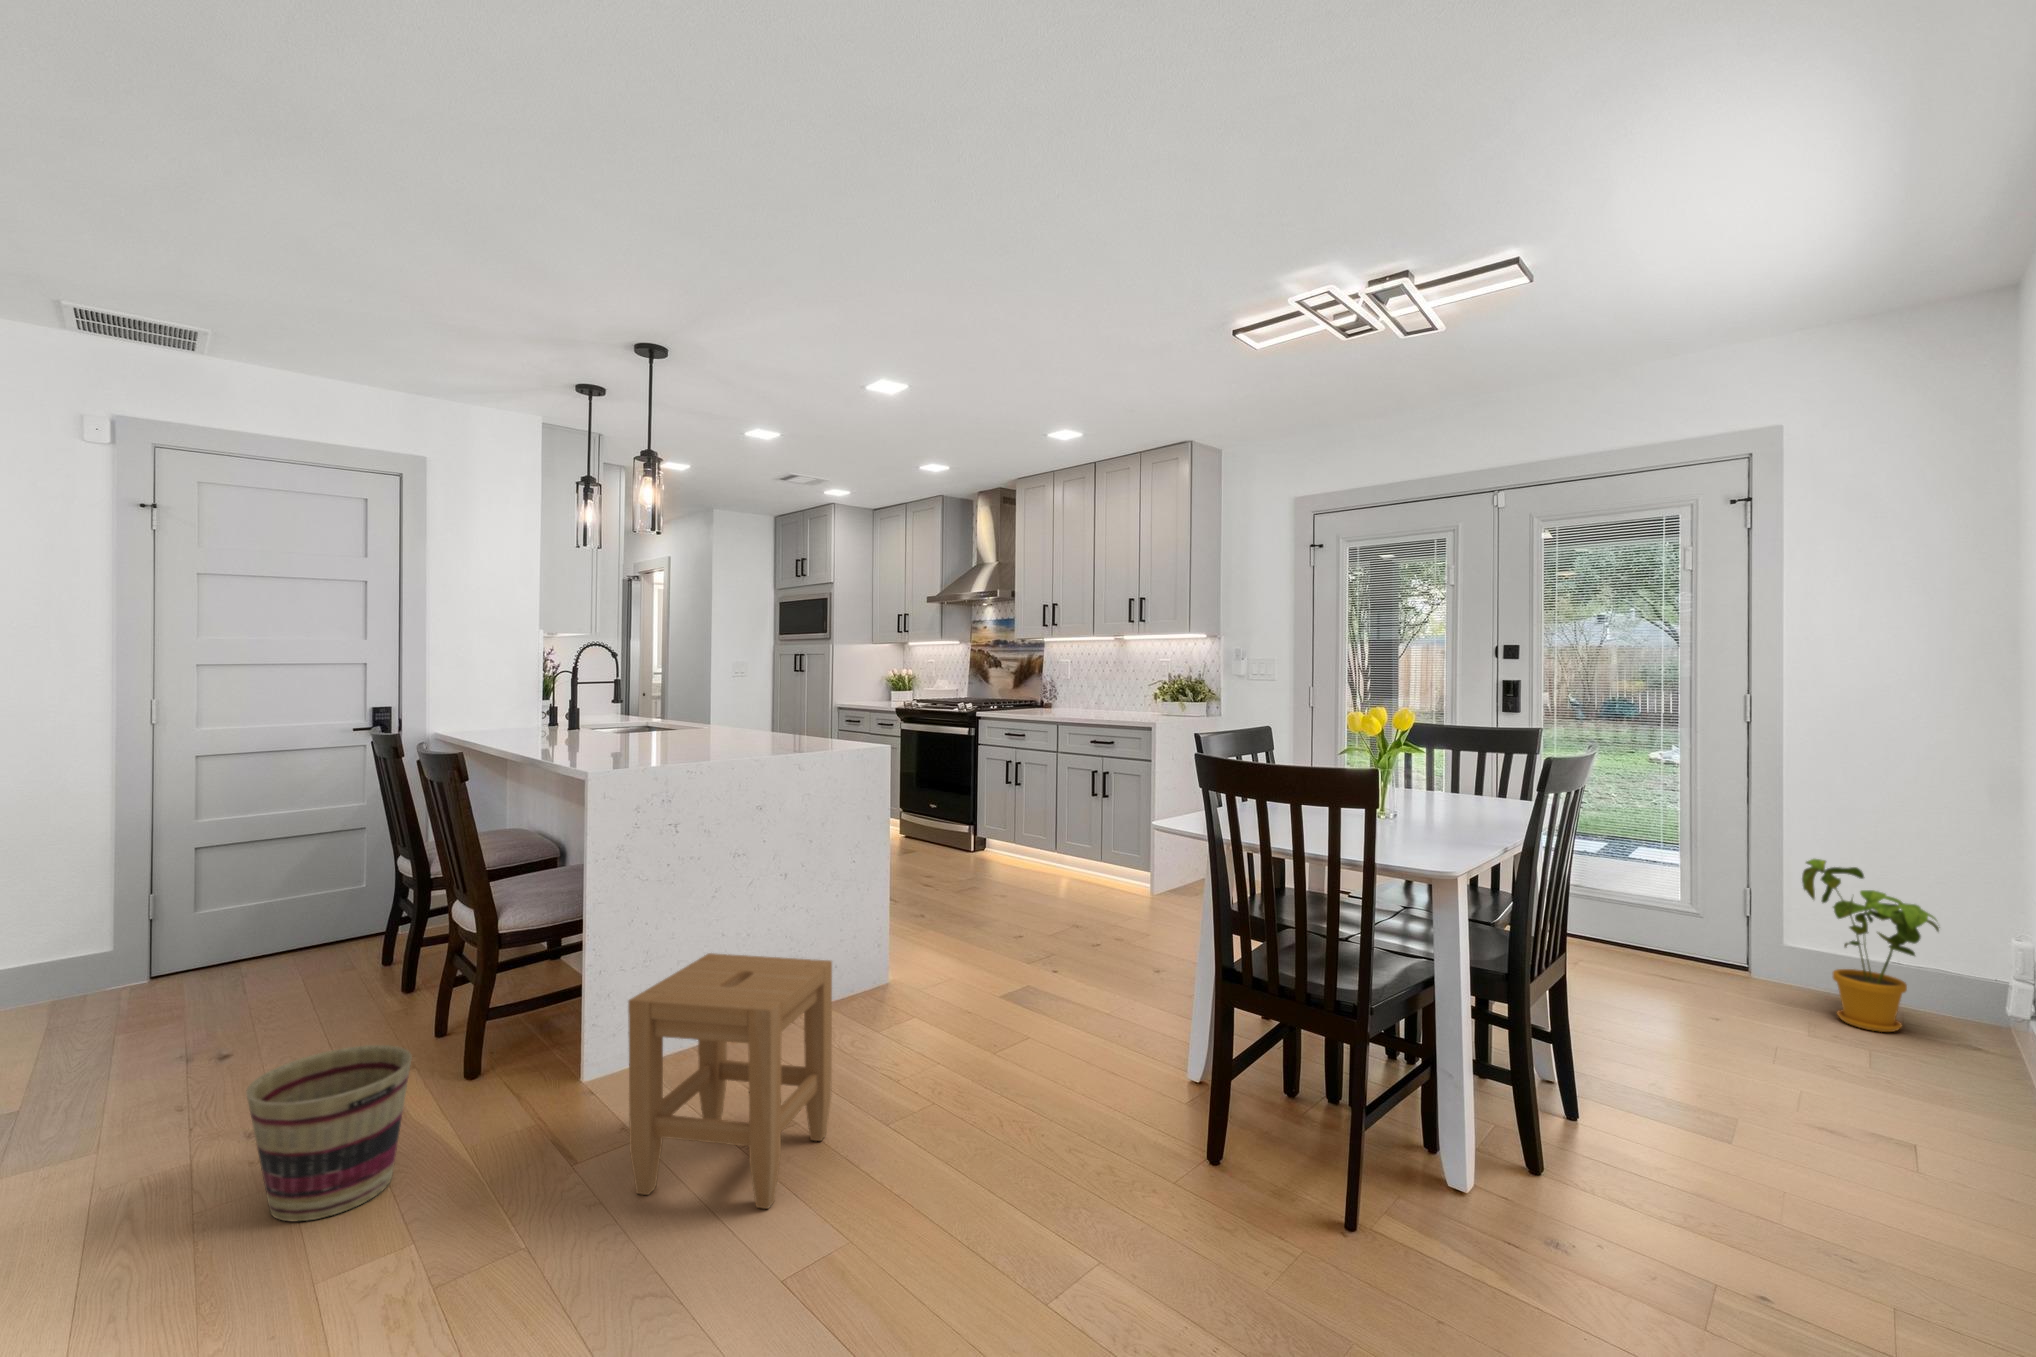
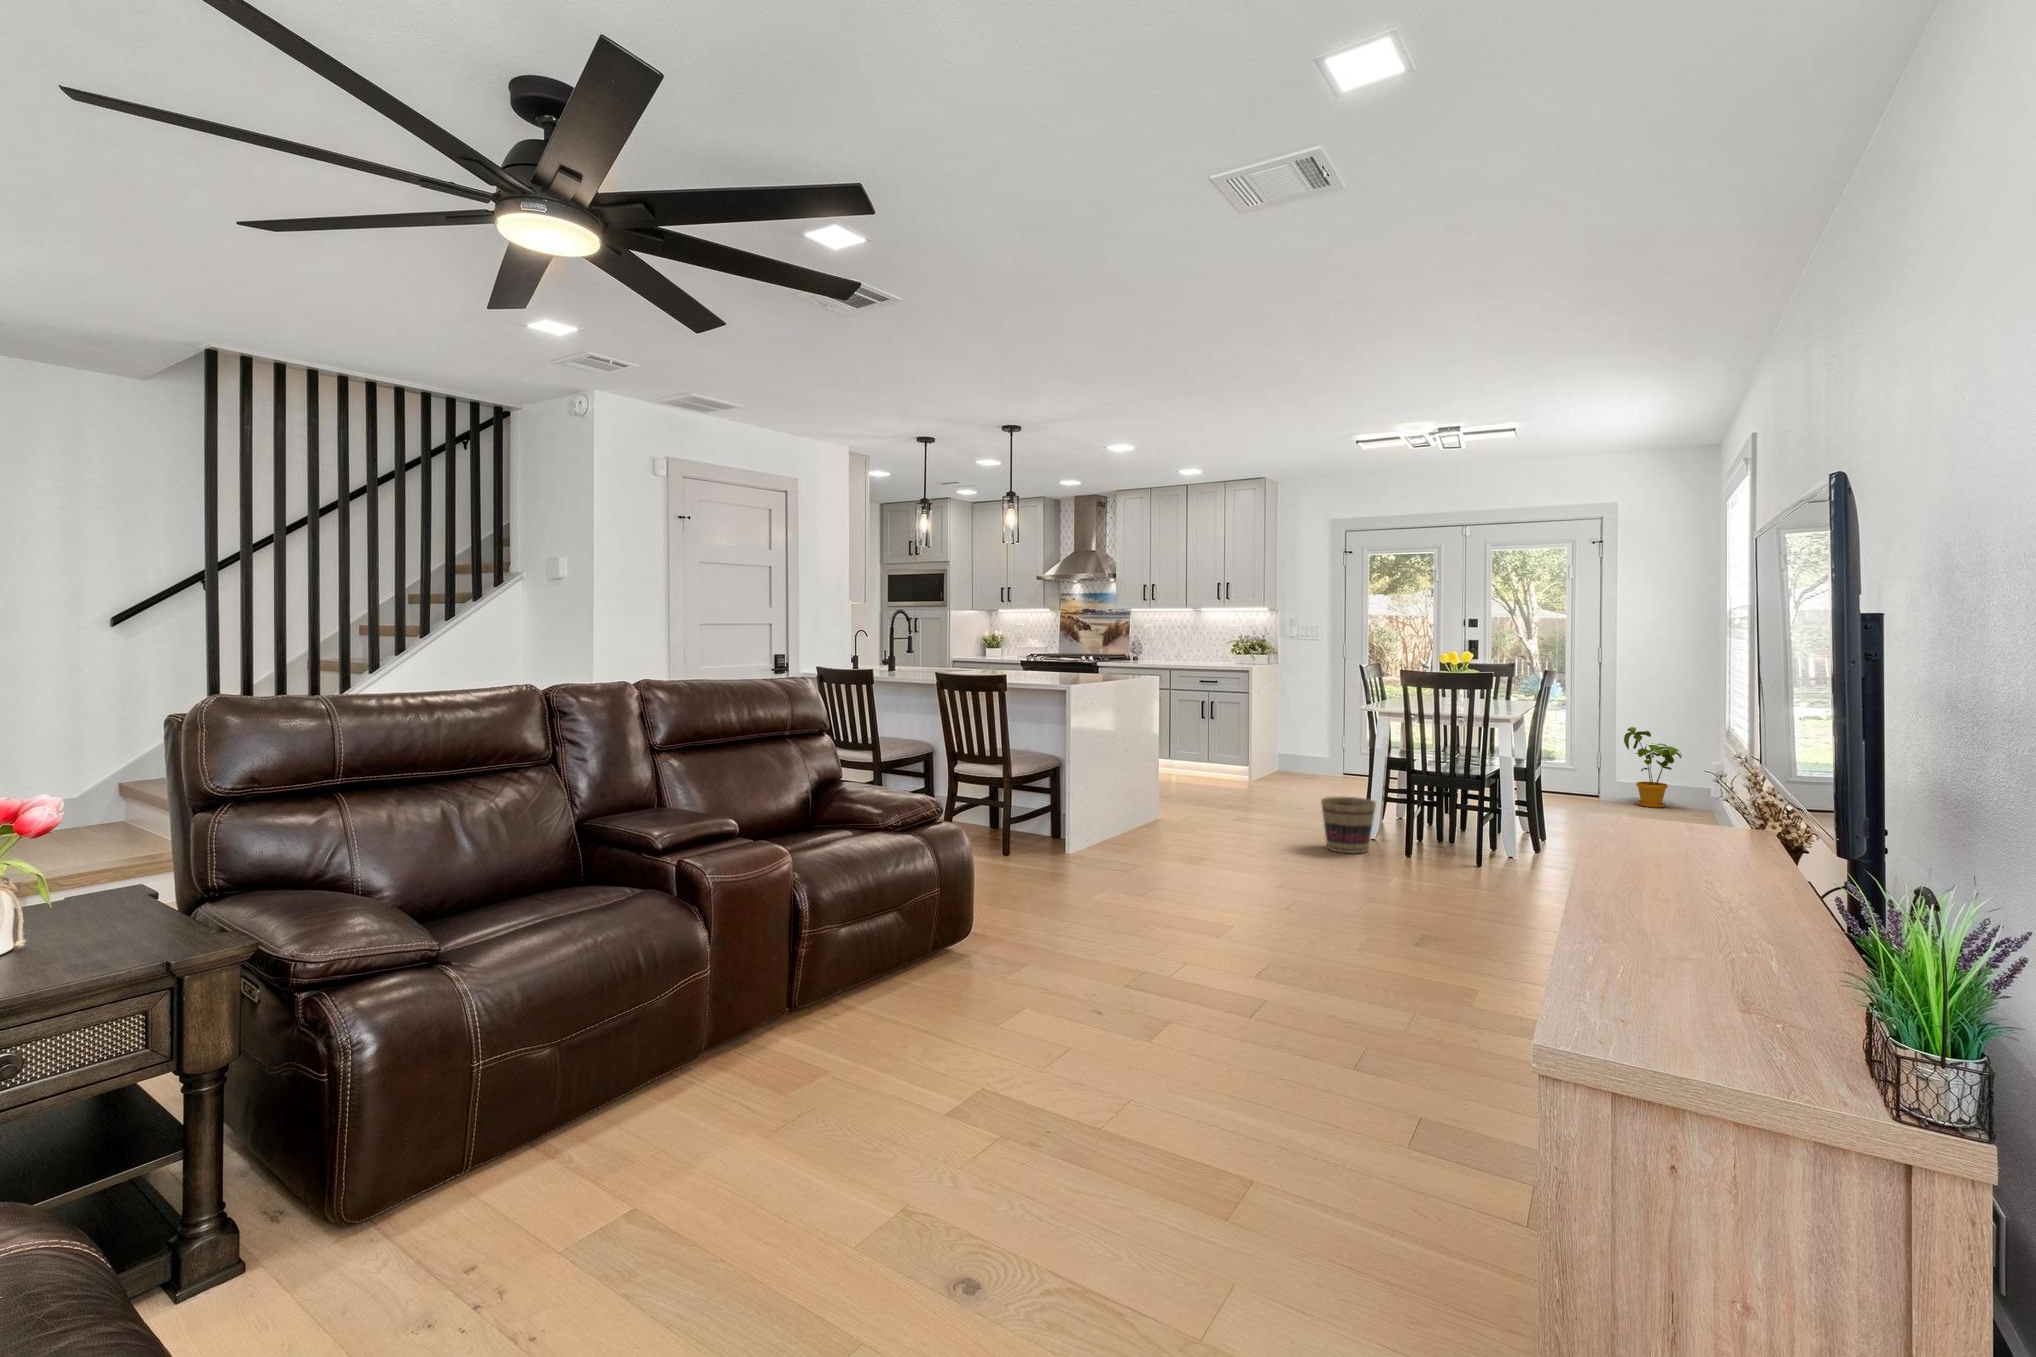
stool: present [628,953,832,1209] -> none [1202,773,1283,867]
basket: present [246,1045,412,1222] -> present [1321,797,1376,853]

